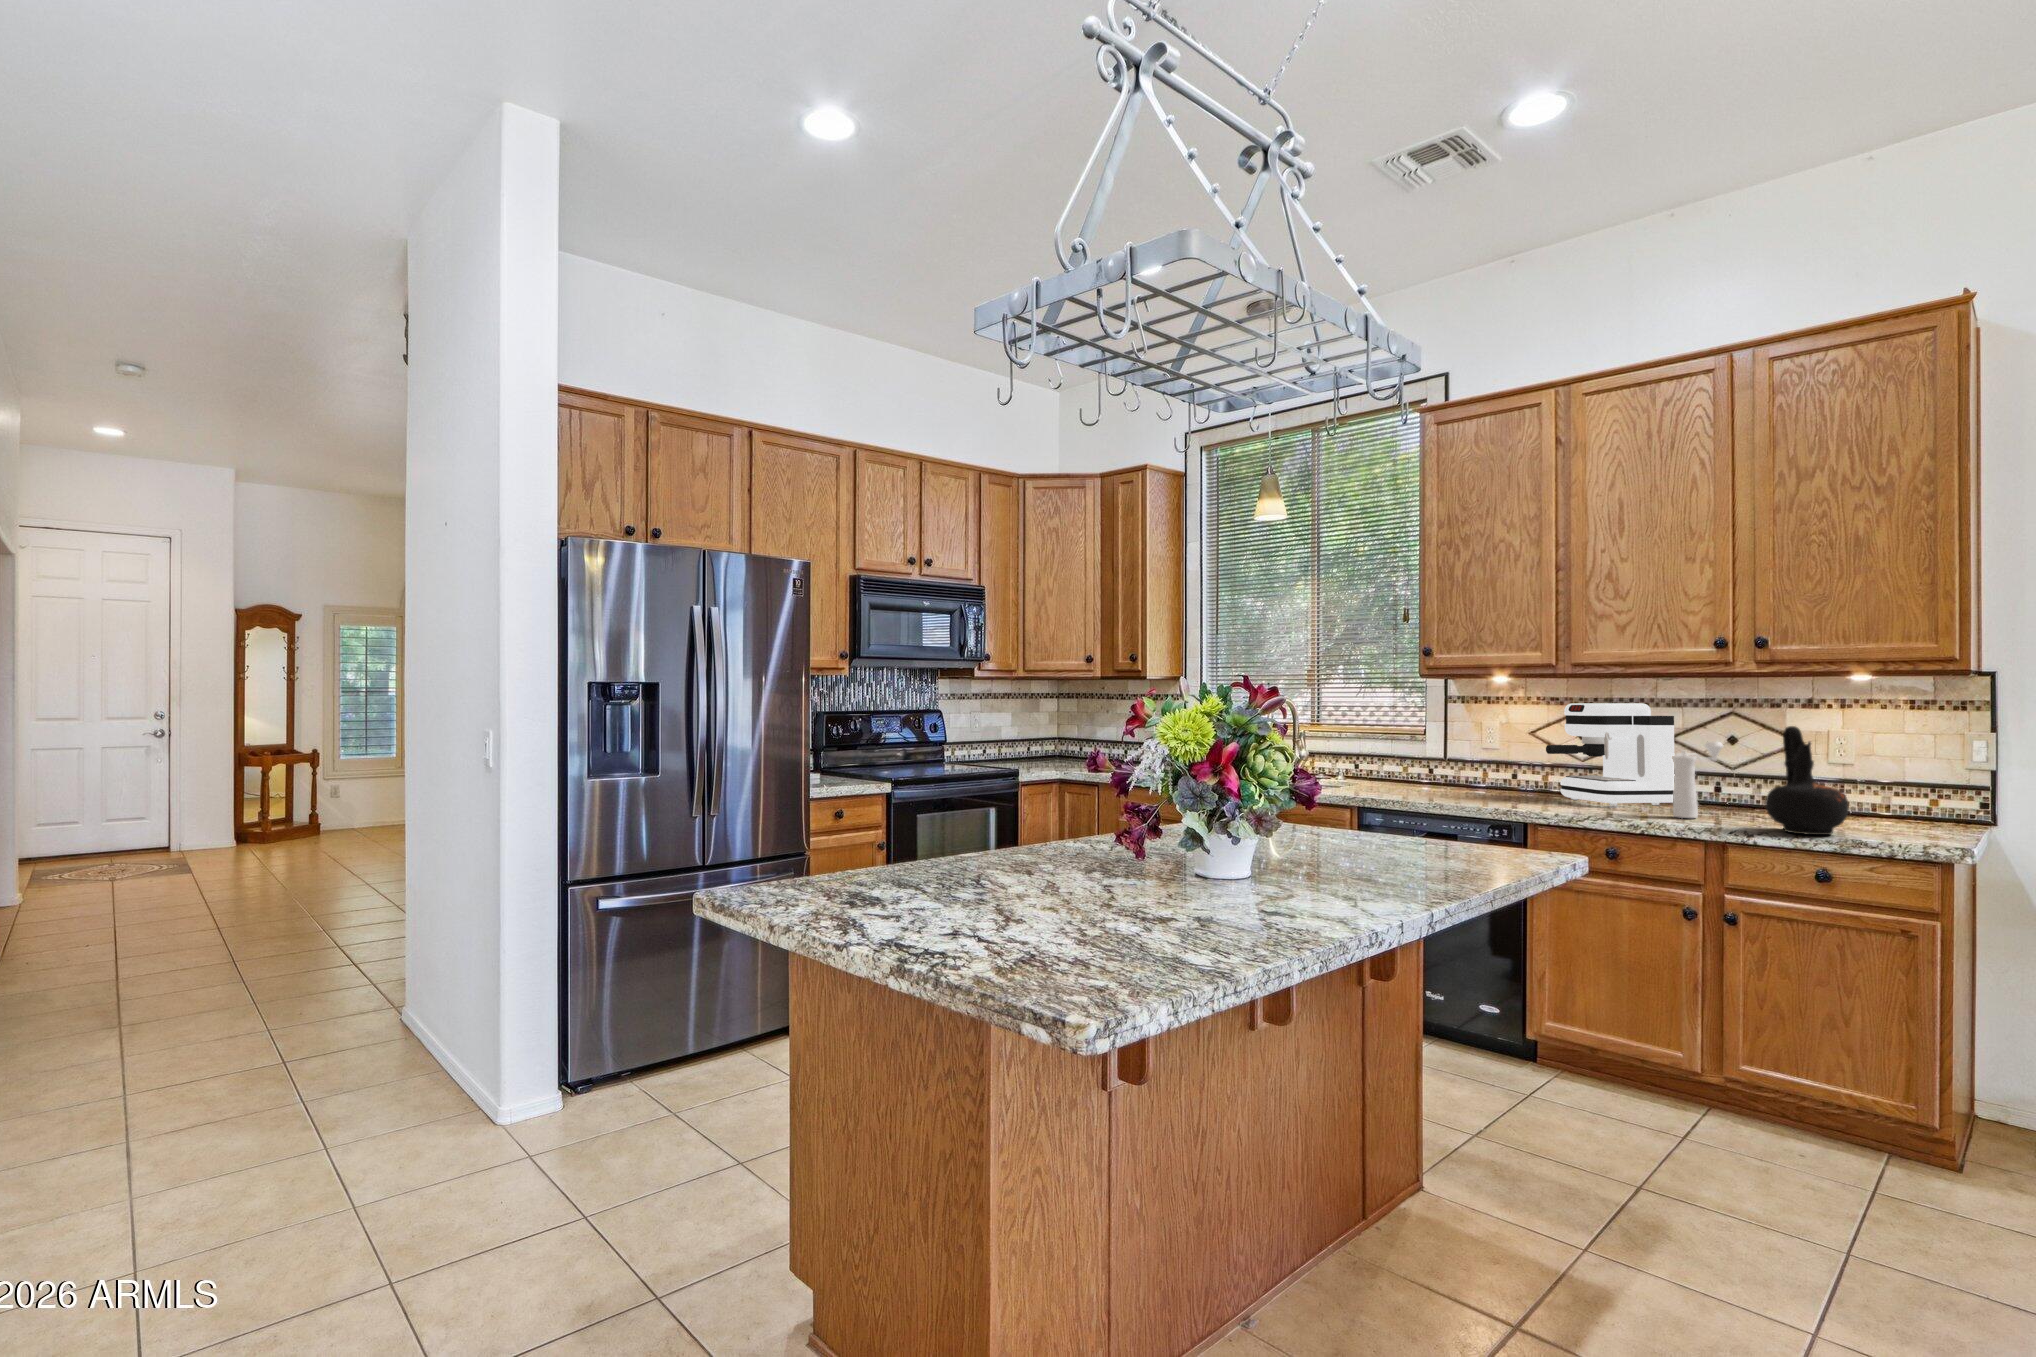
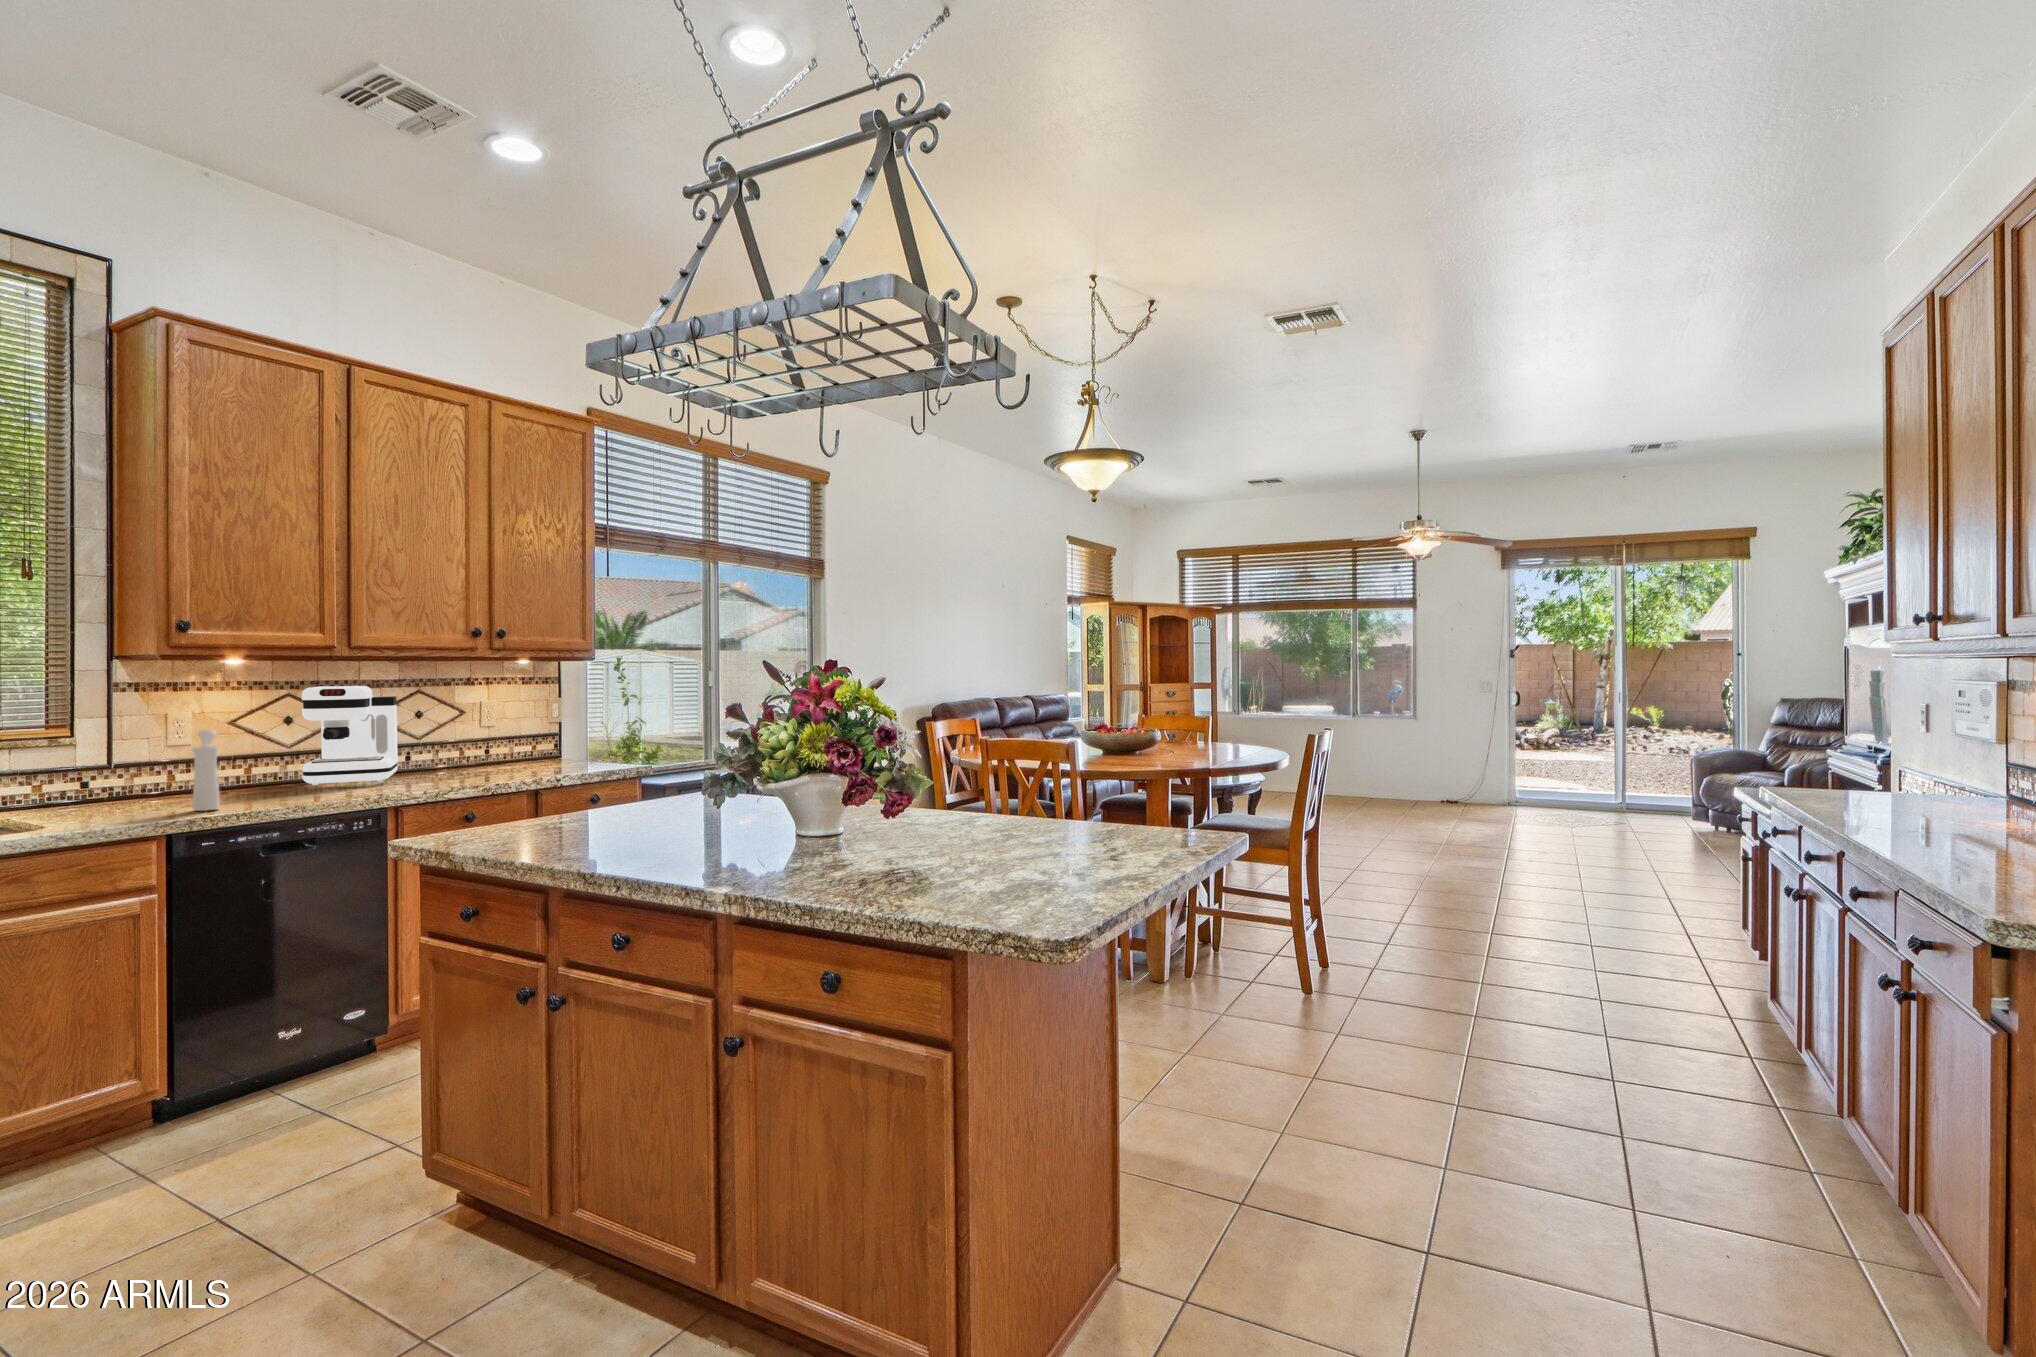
ceramic jug: present [1765,726,1849,835] -> none [536,699,585,774]
pepper mill: present [1672,741,1723,818] -> present [192,730,220,811]

